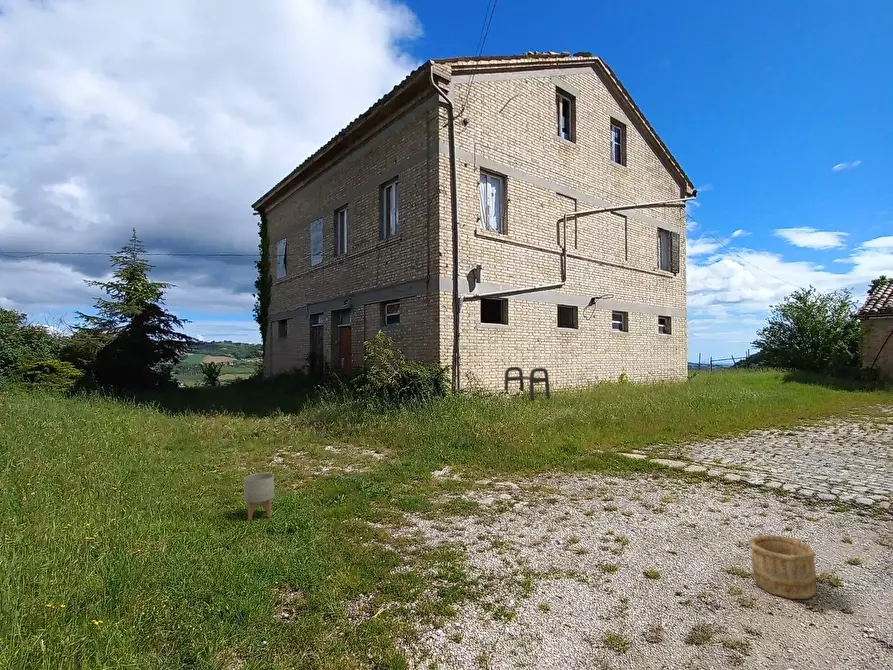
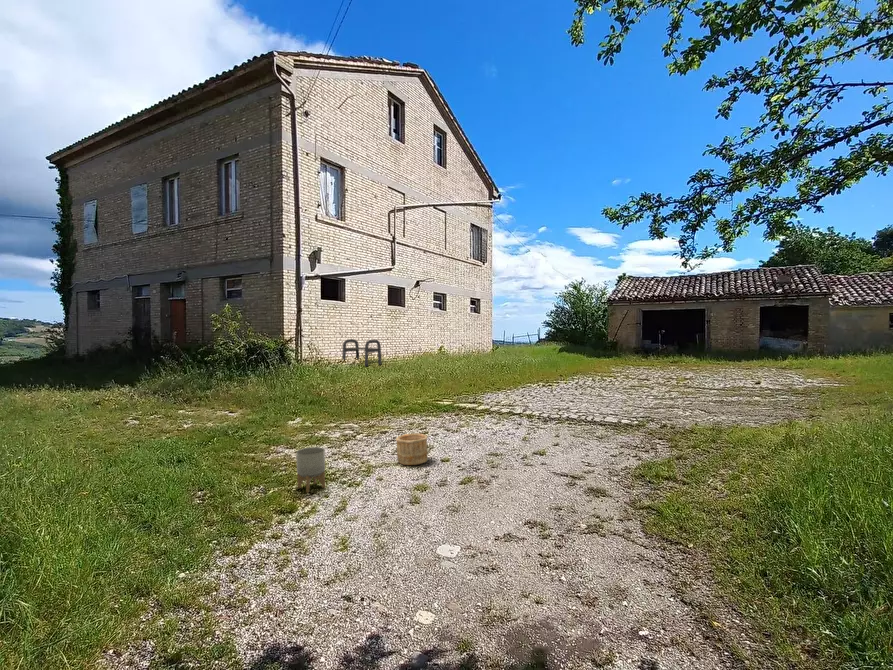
planter: present [244,473,274,520] -> present [297,447,325,493]
wooden bucket: present [749,535,816,599] -> present [396,433,428,465]

